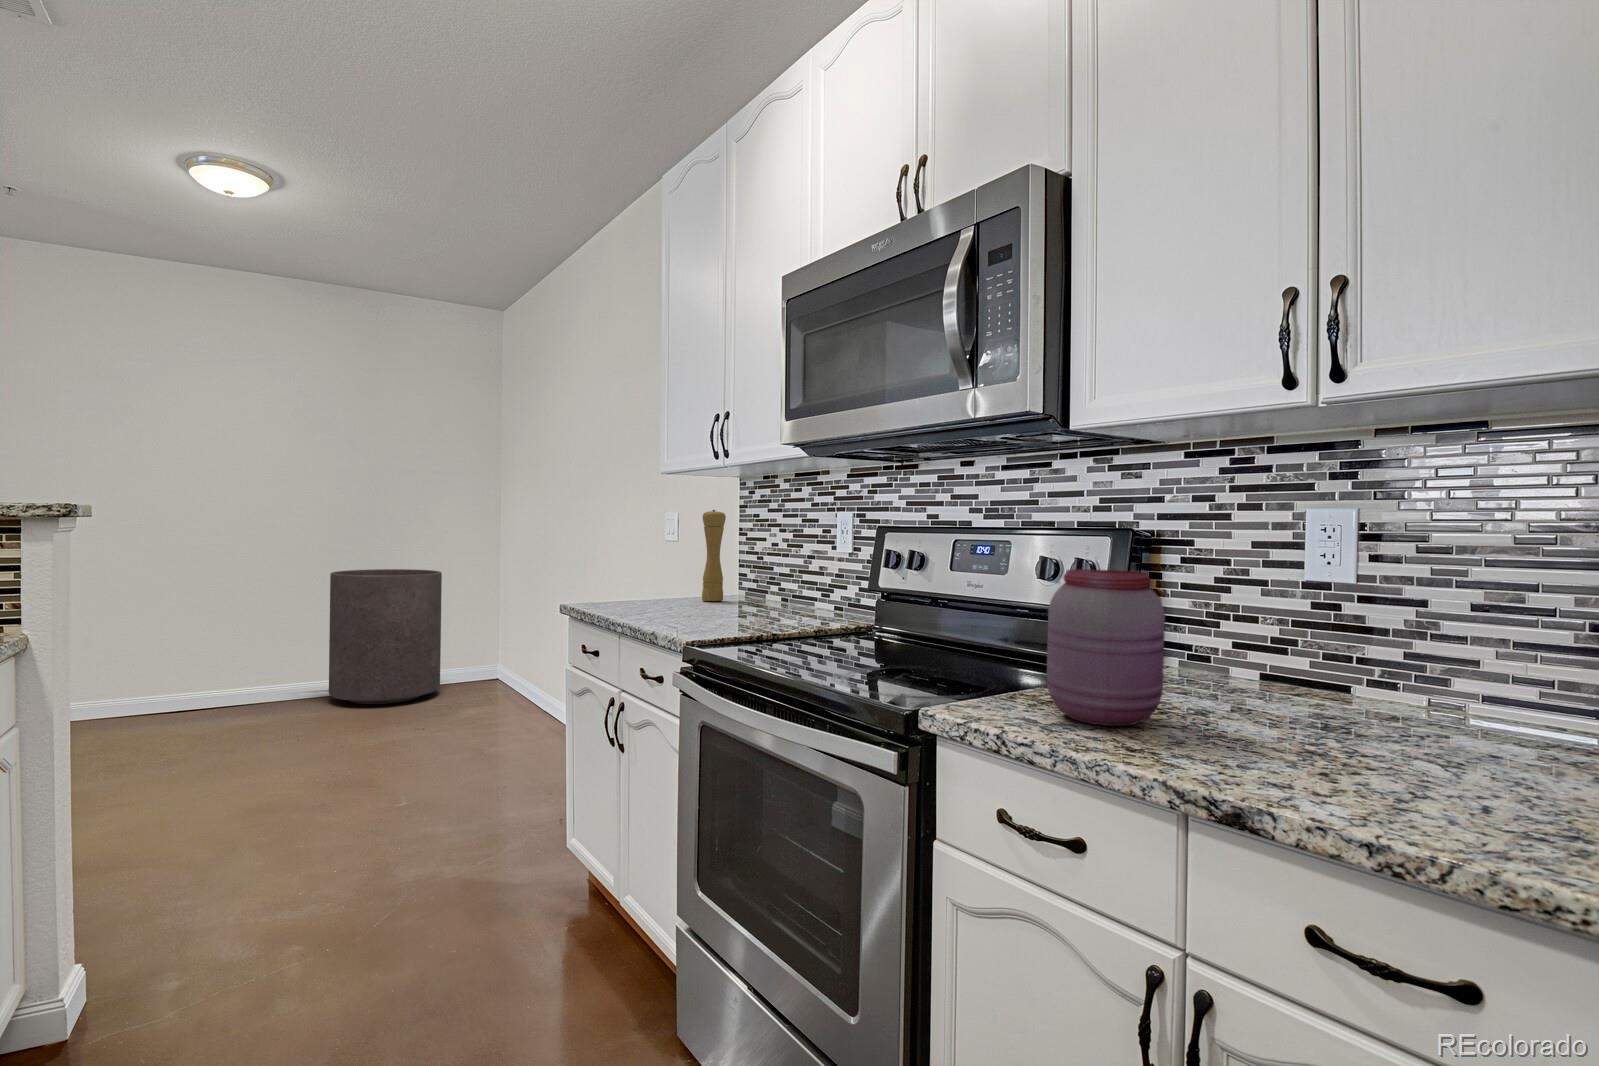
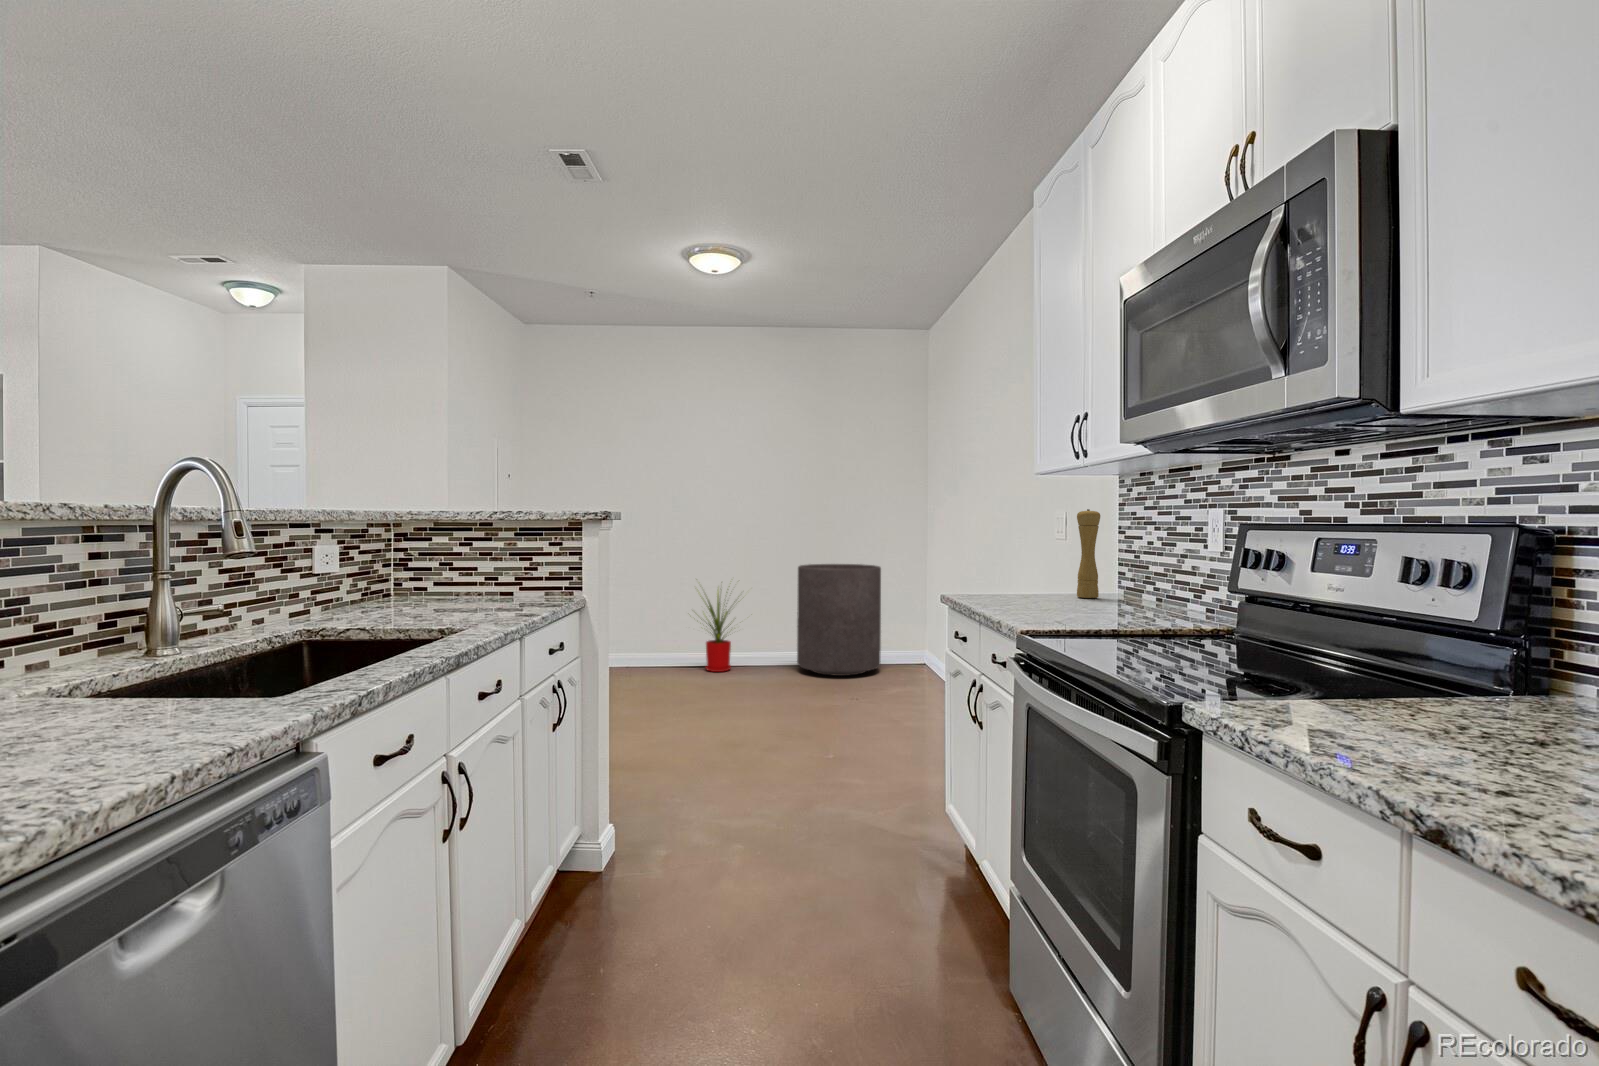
jar: present [1047,569,1165,726] -> none [1319,569,1468,741]
house plant: none [151,589,264,715] -> present [706,592,731,672]

